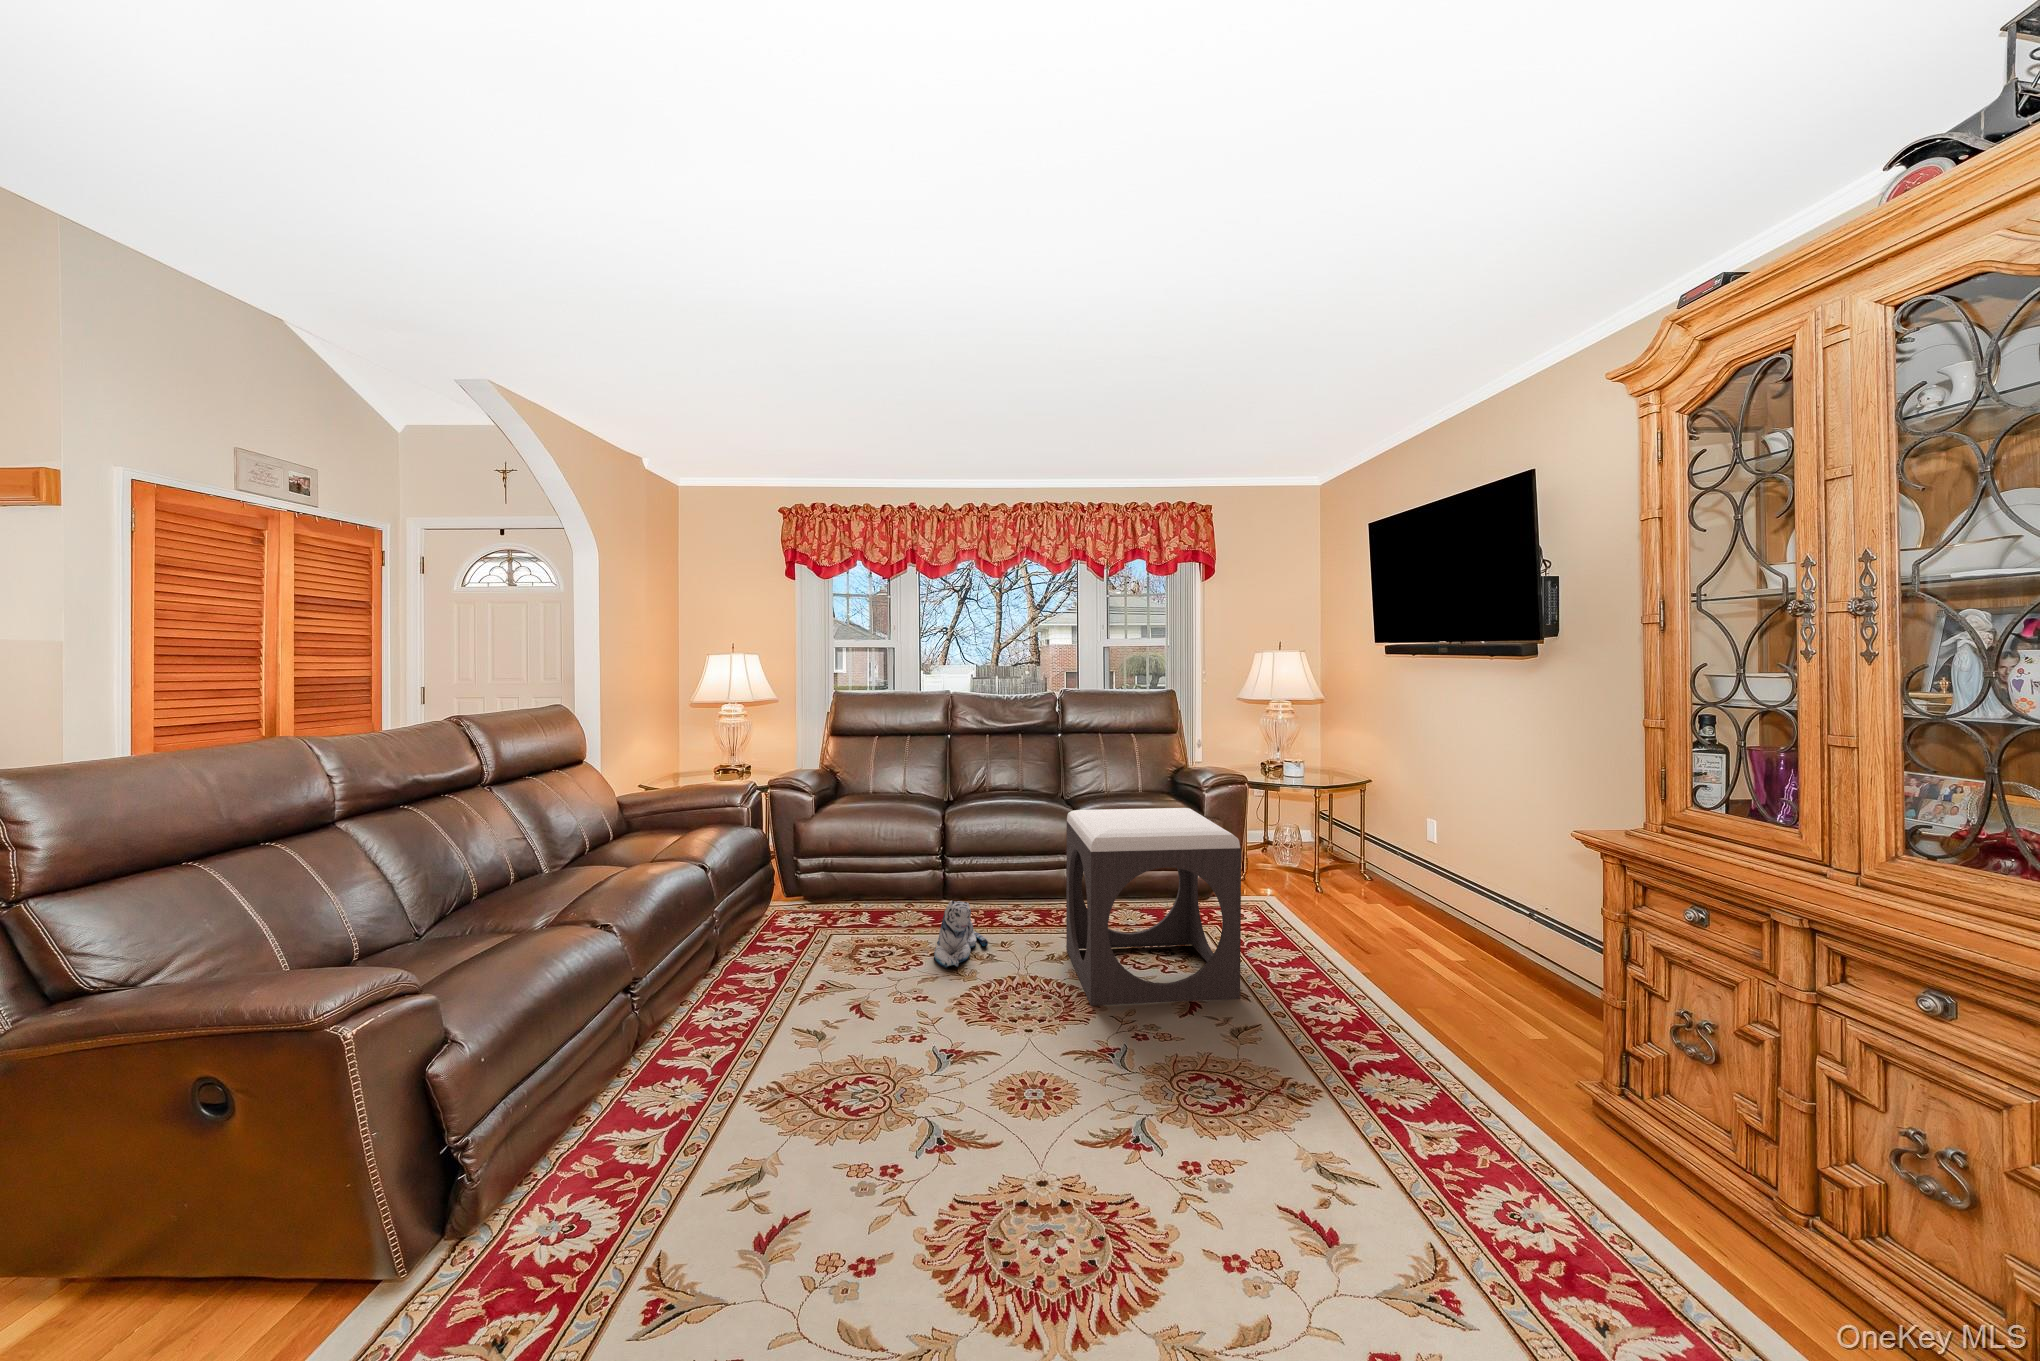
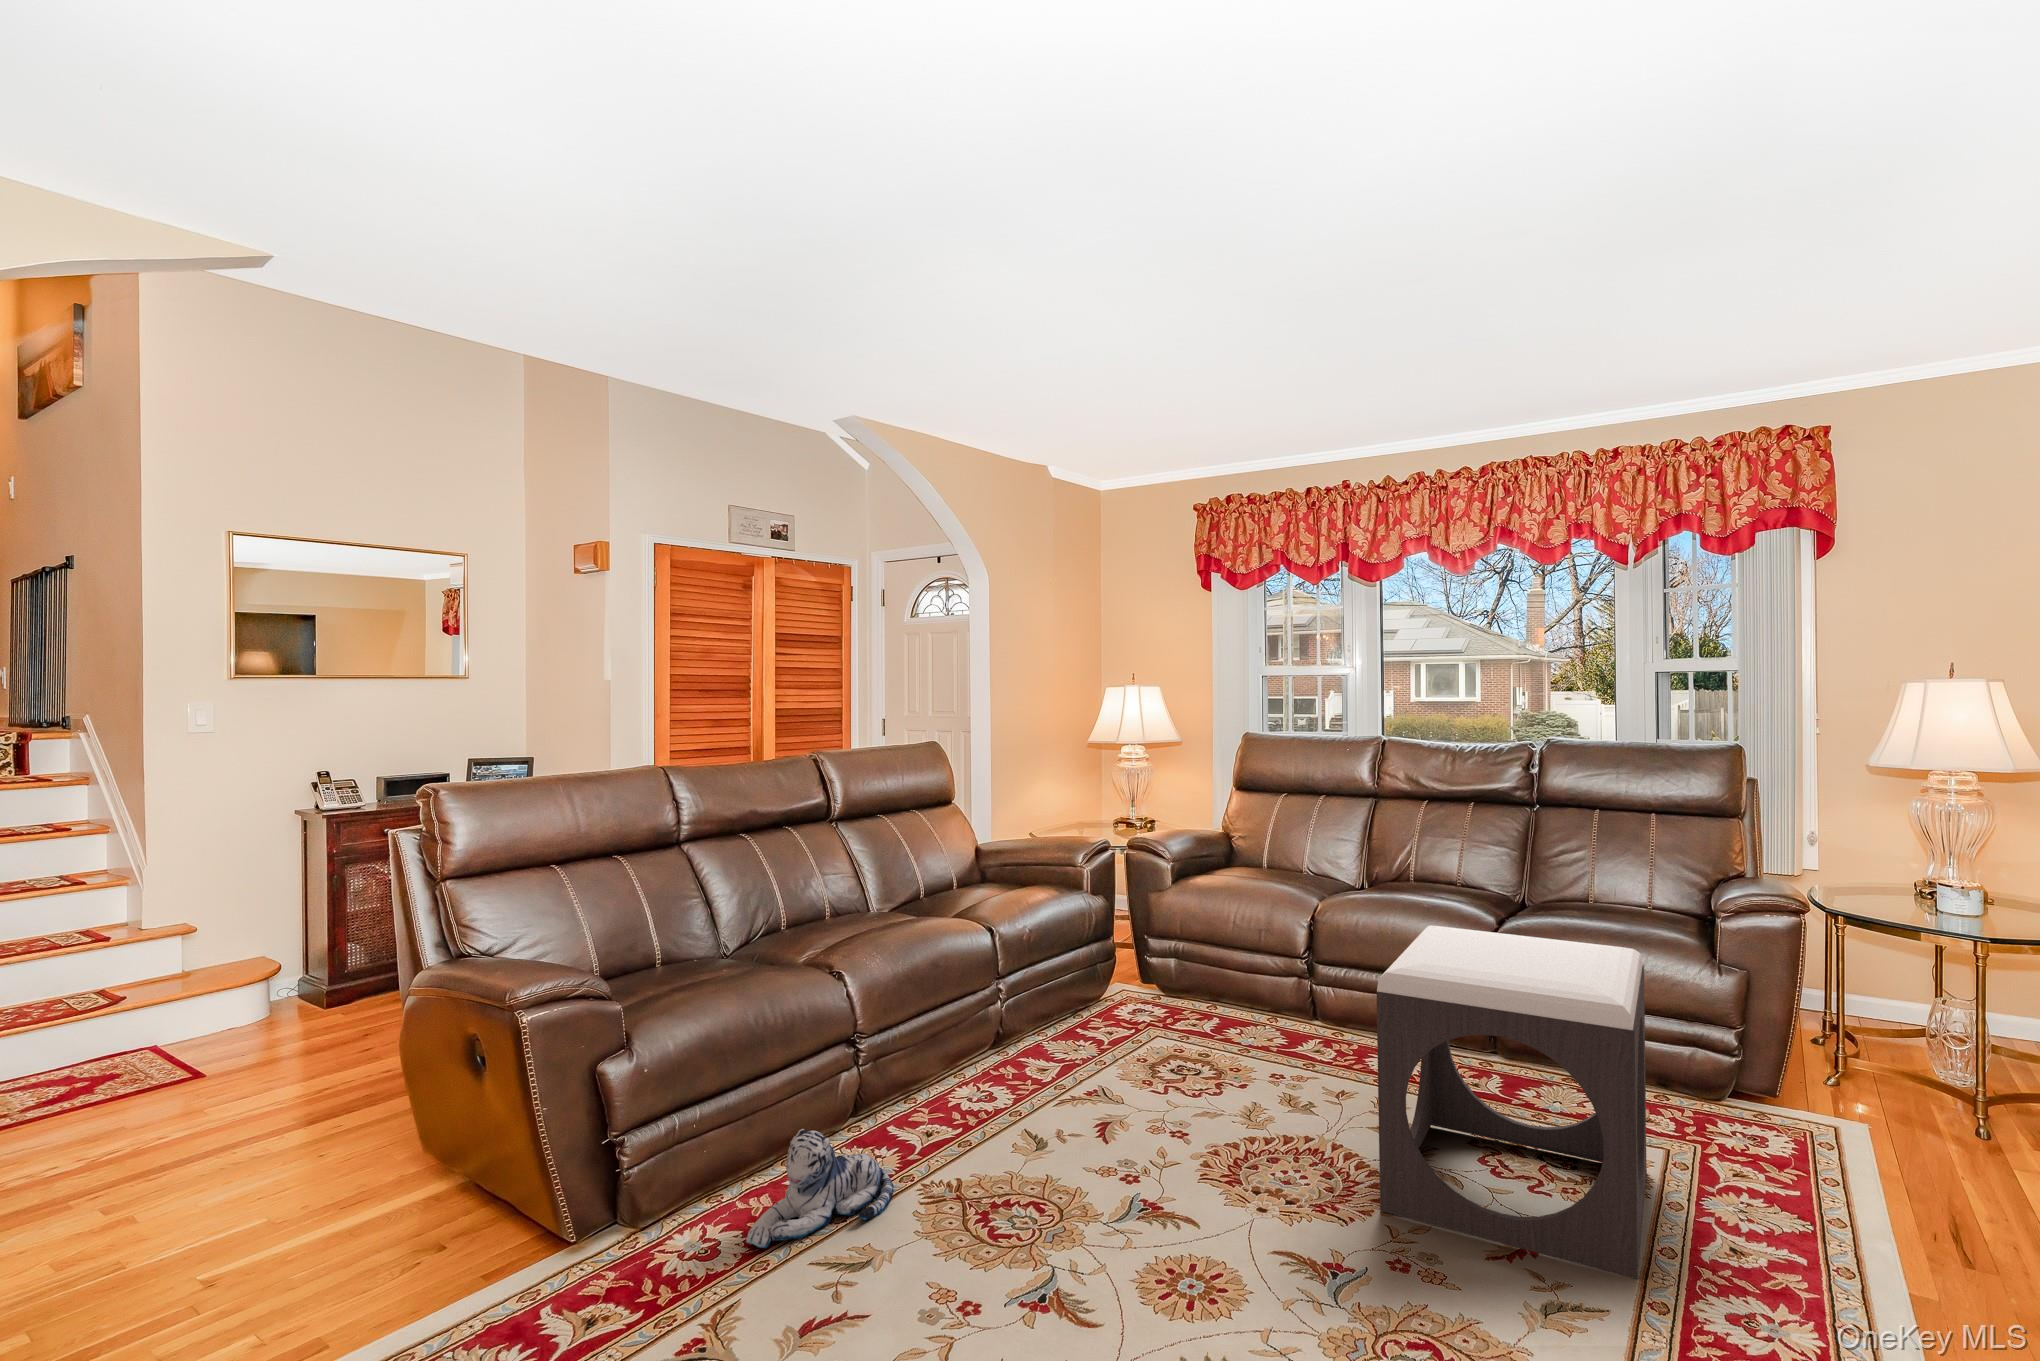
plush toy: present [934,901,988,968] -> present [746,1129,894,1248]

